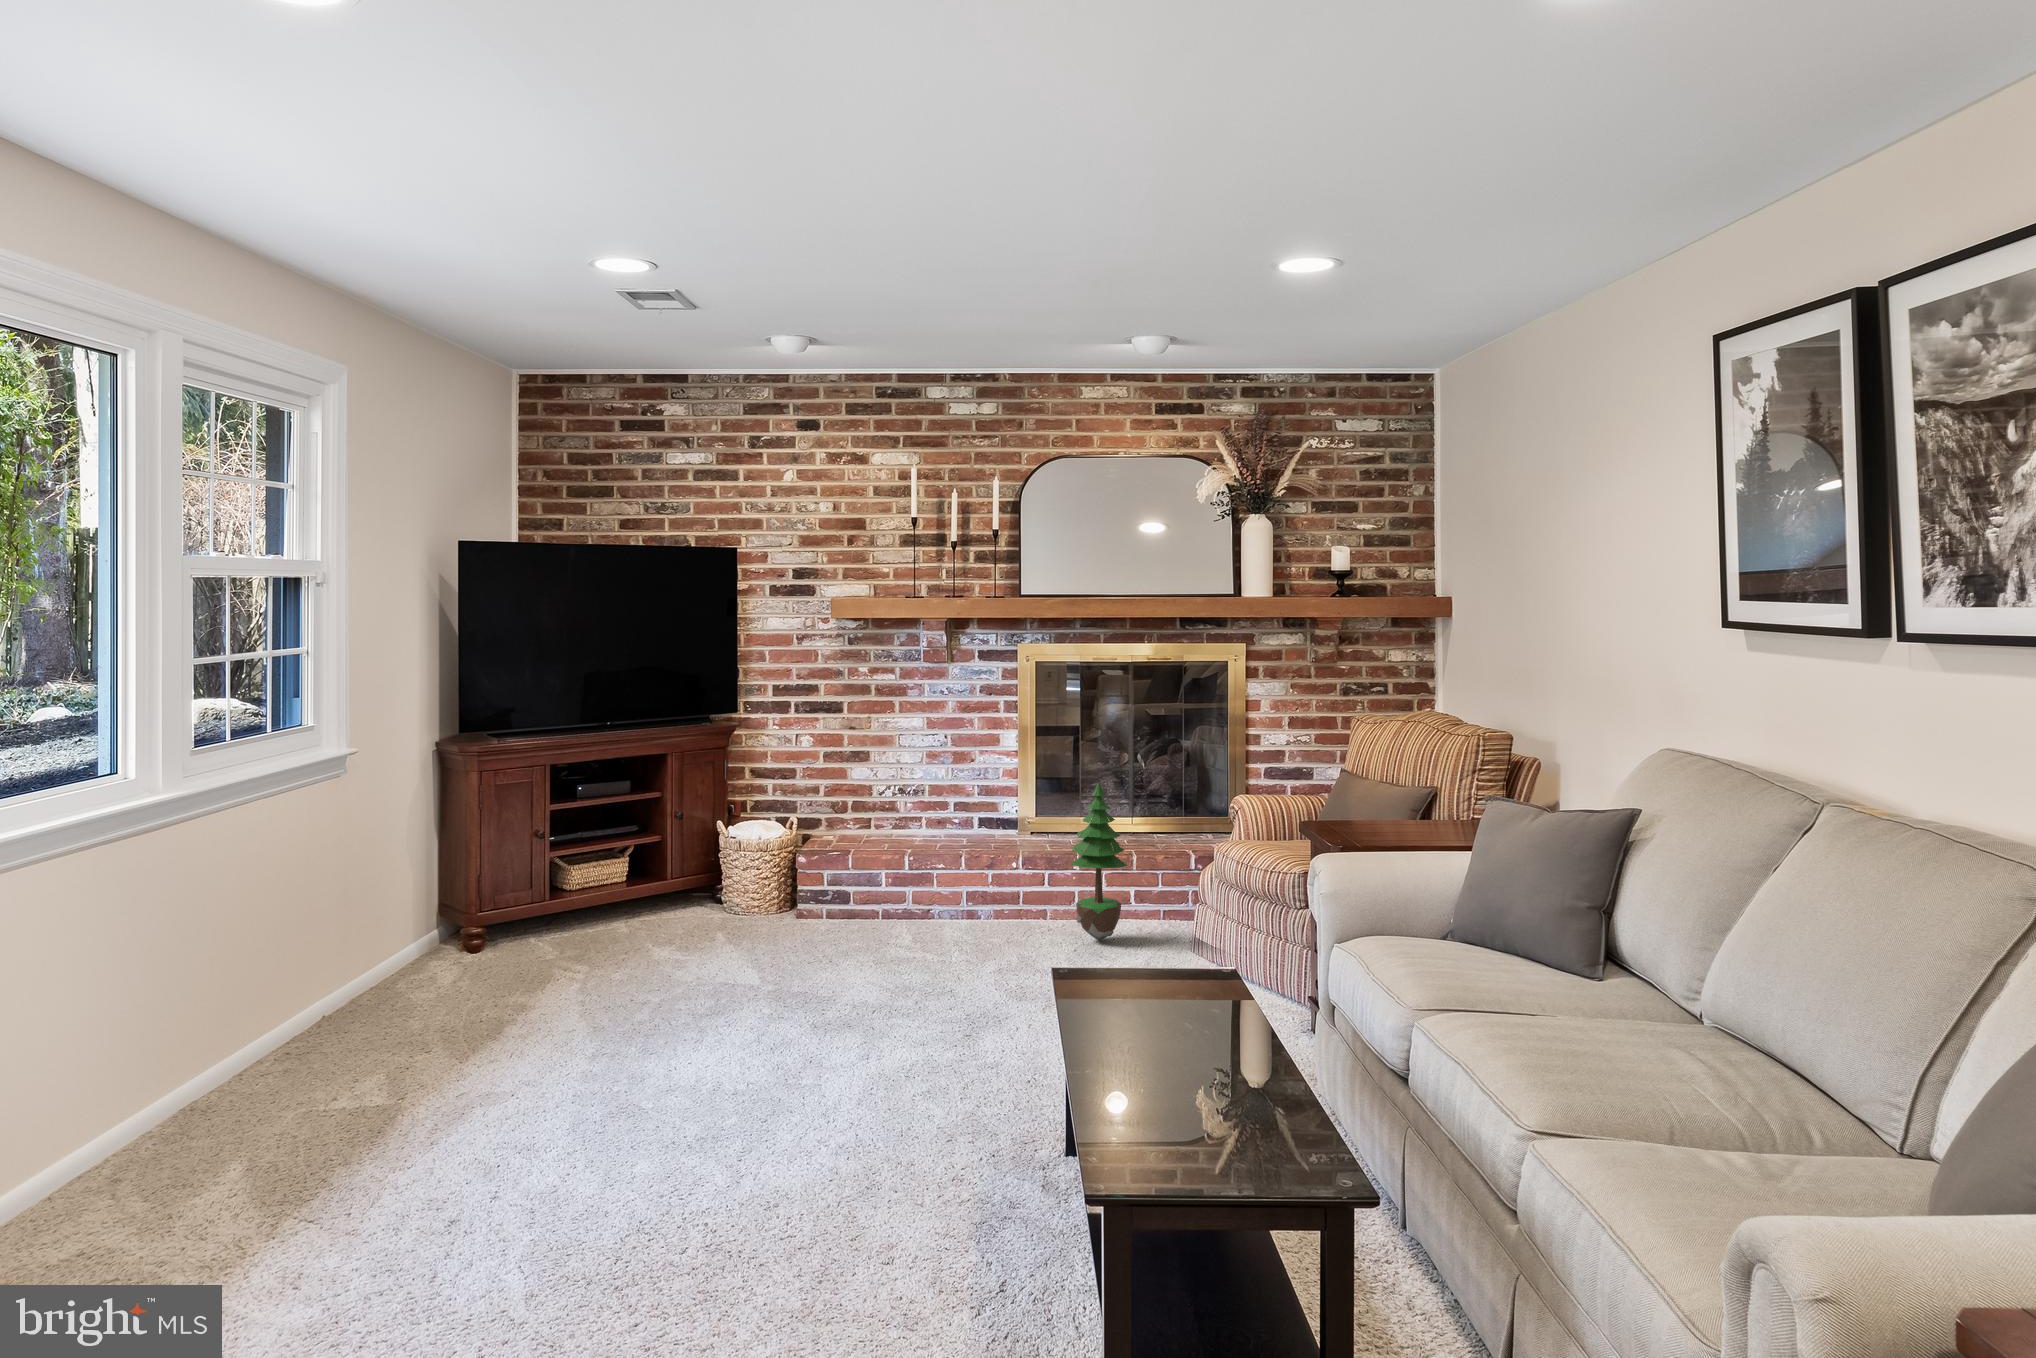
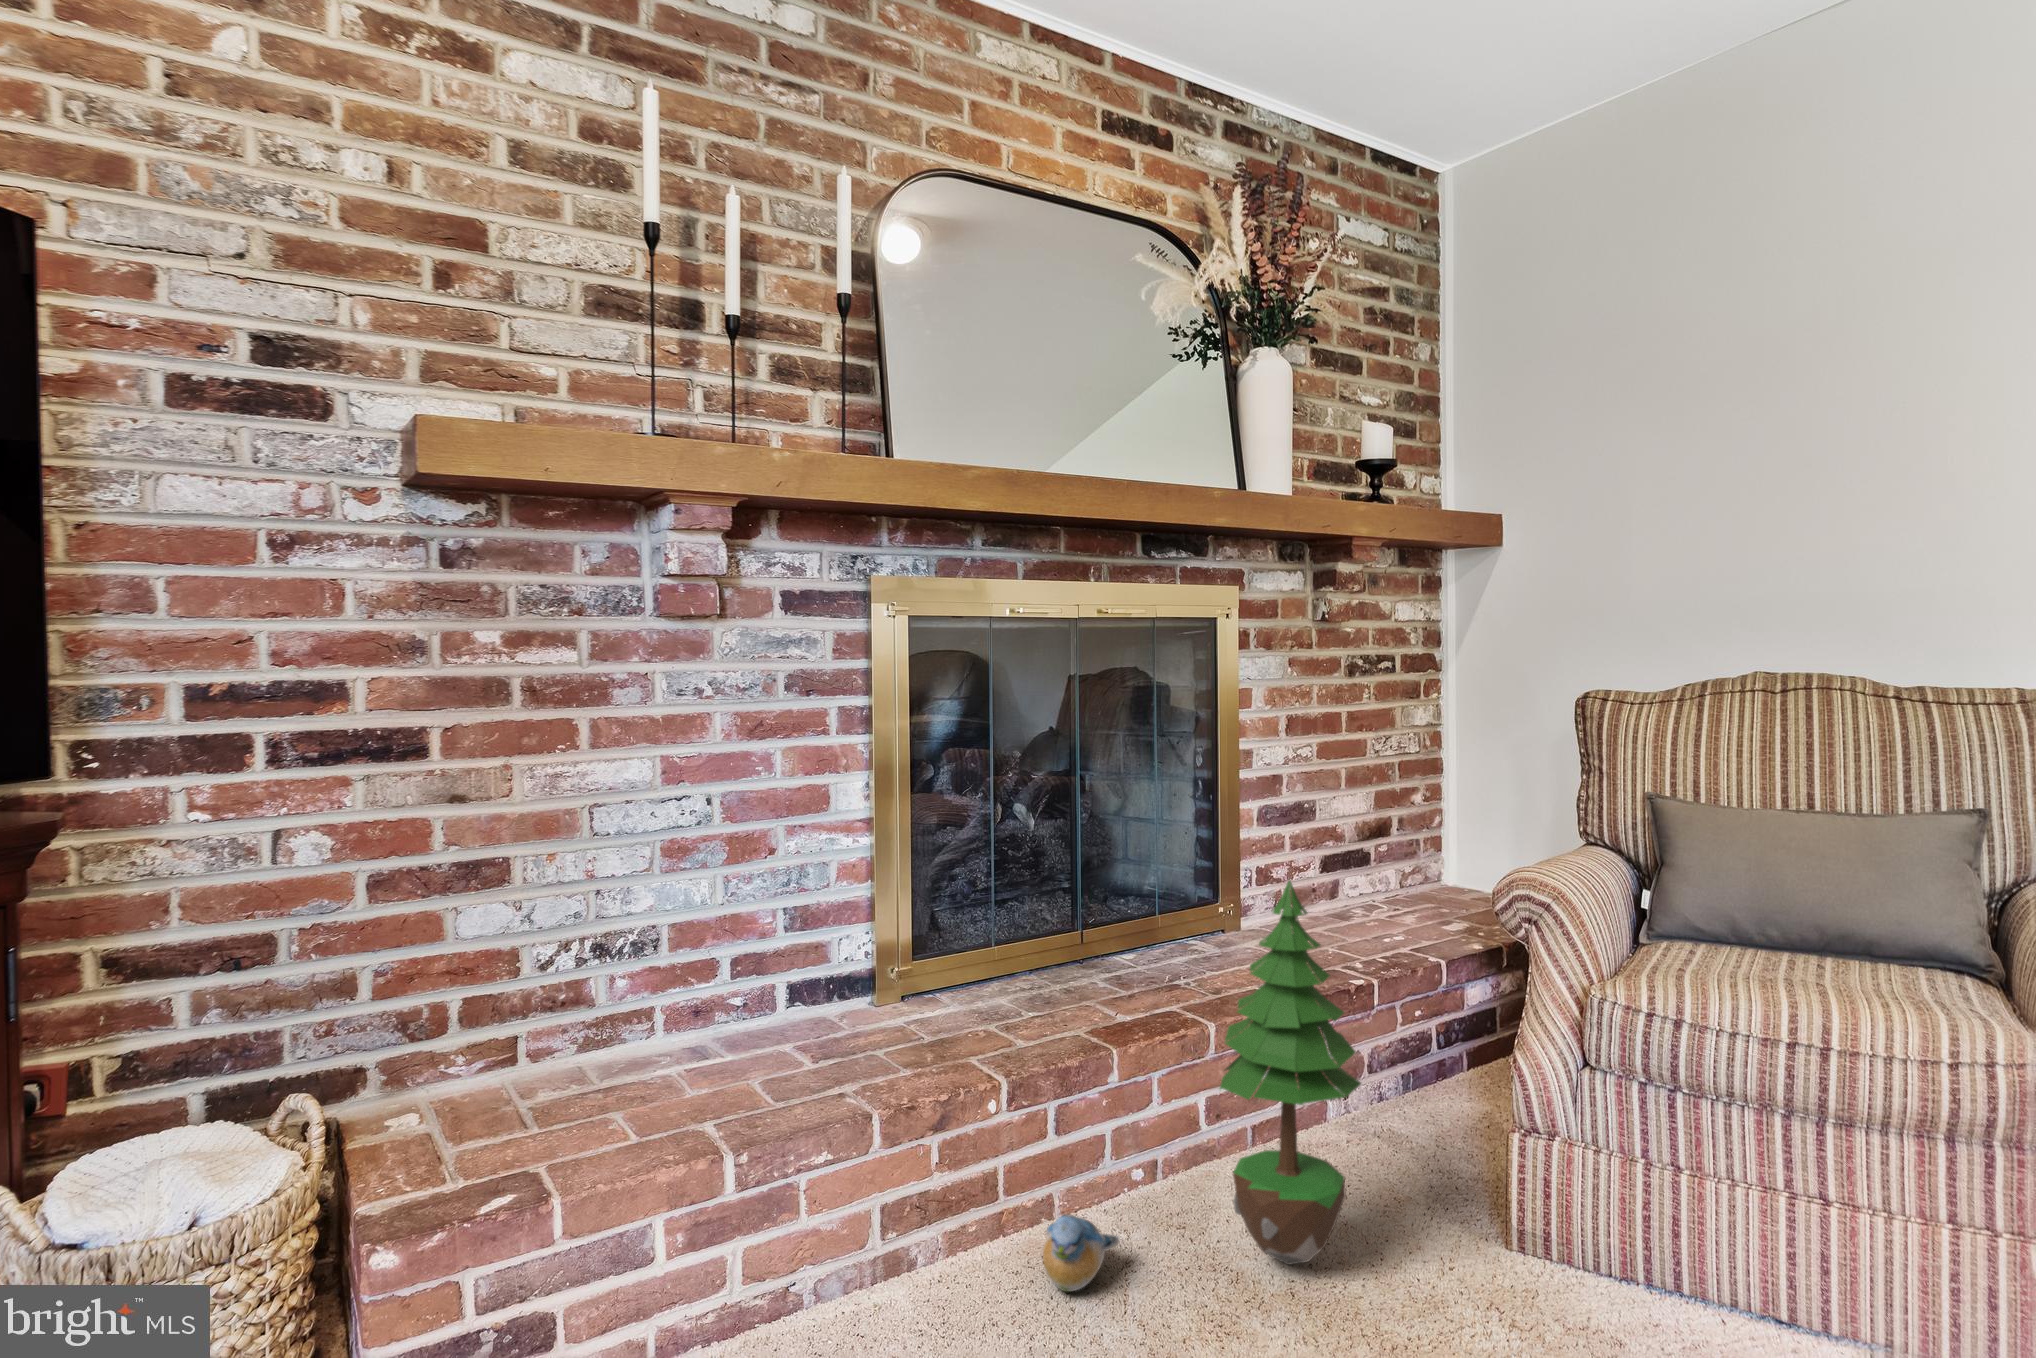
plush toy: none [1003,901,1043,931] -> present [1043,1214,1119,1292]

